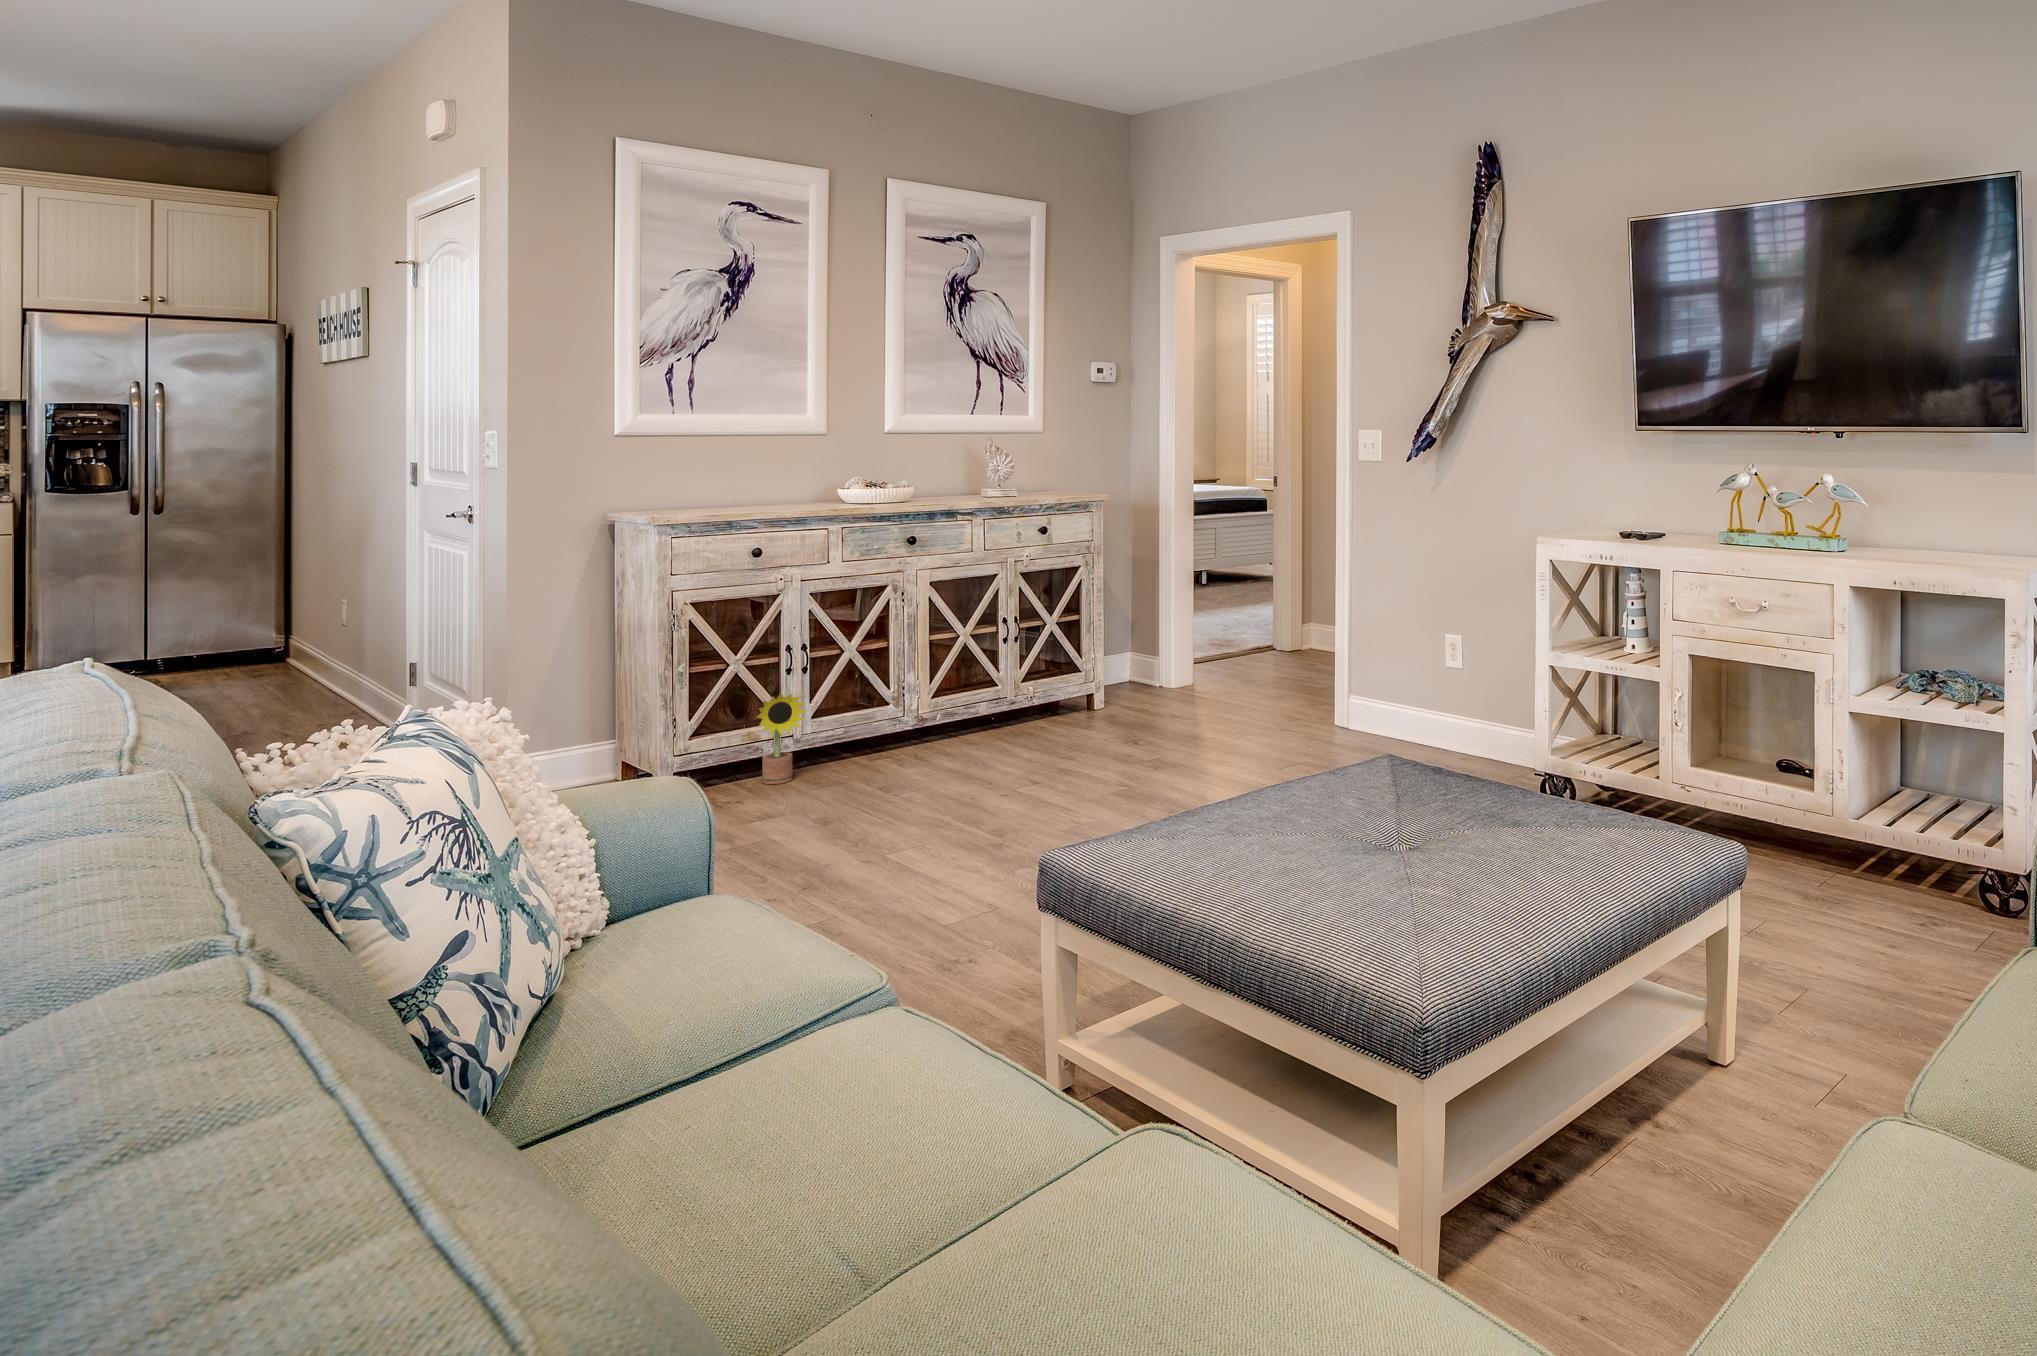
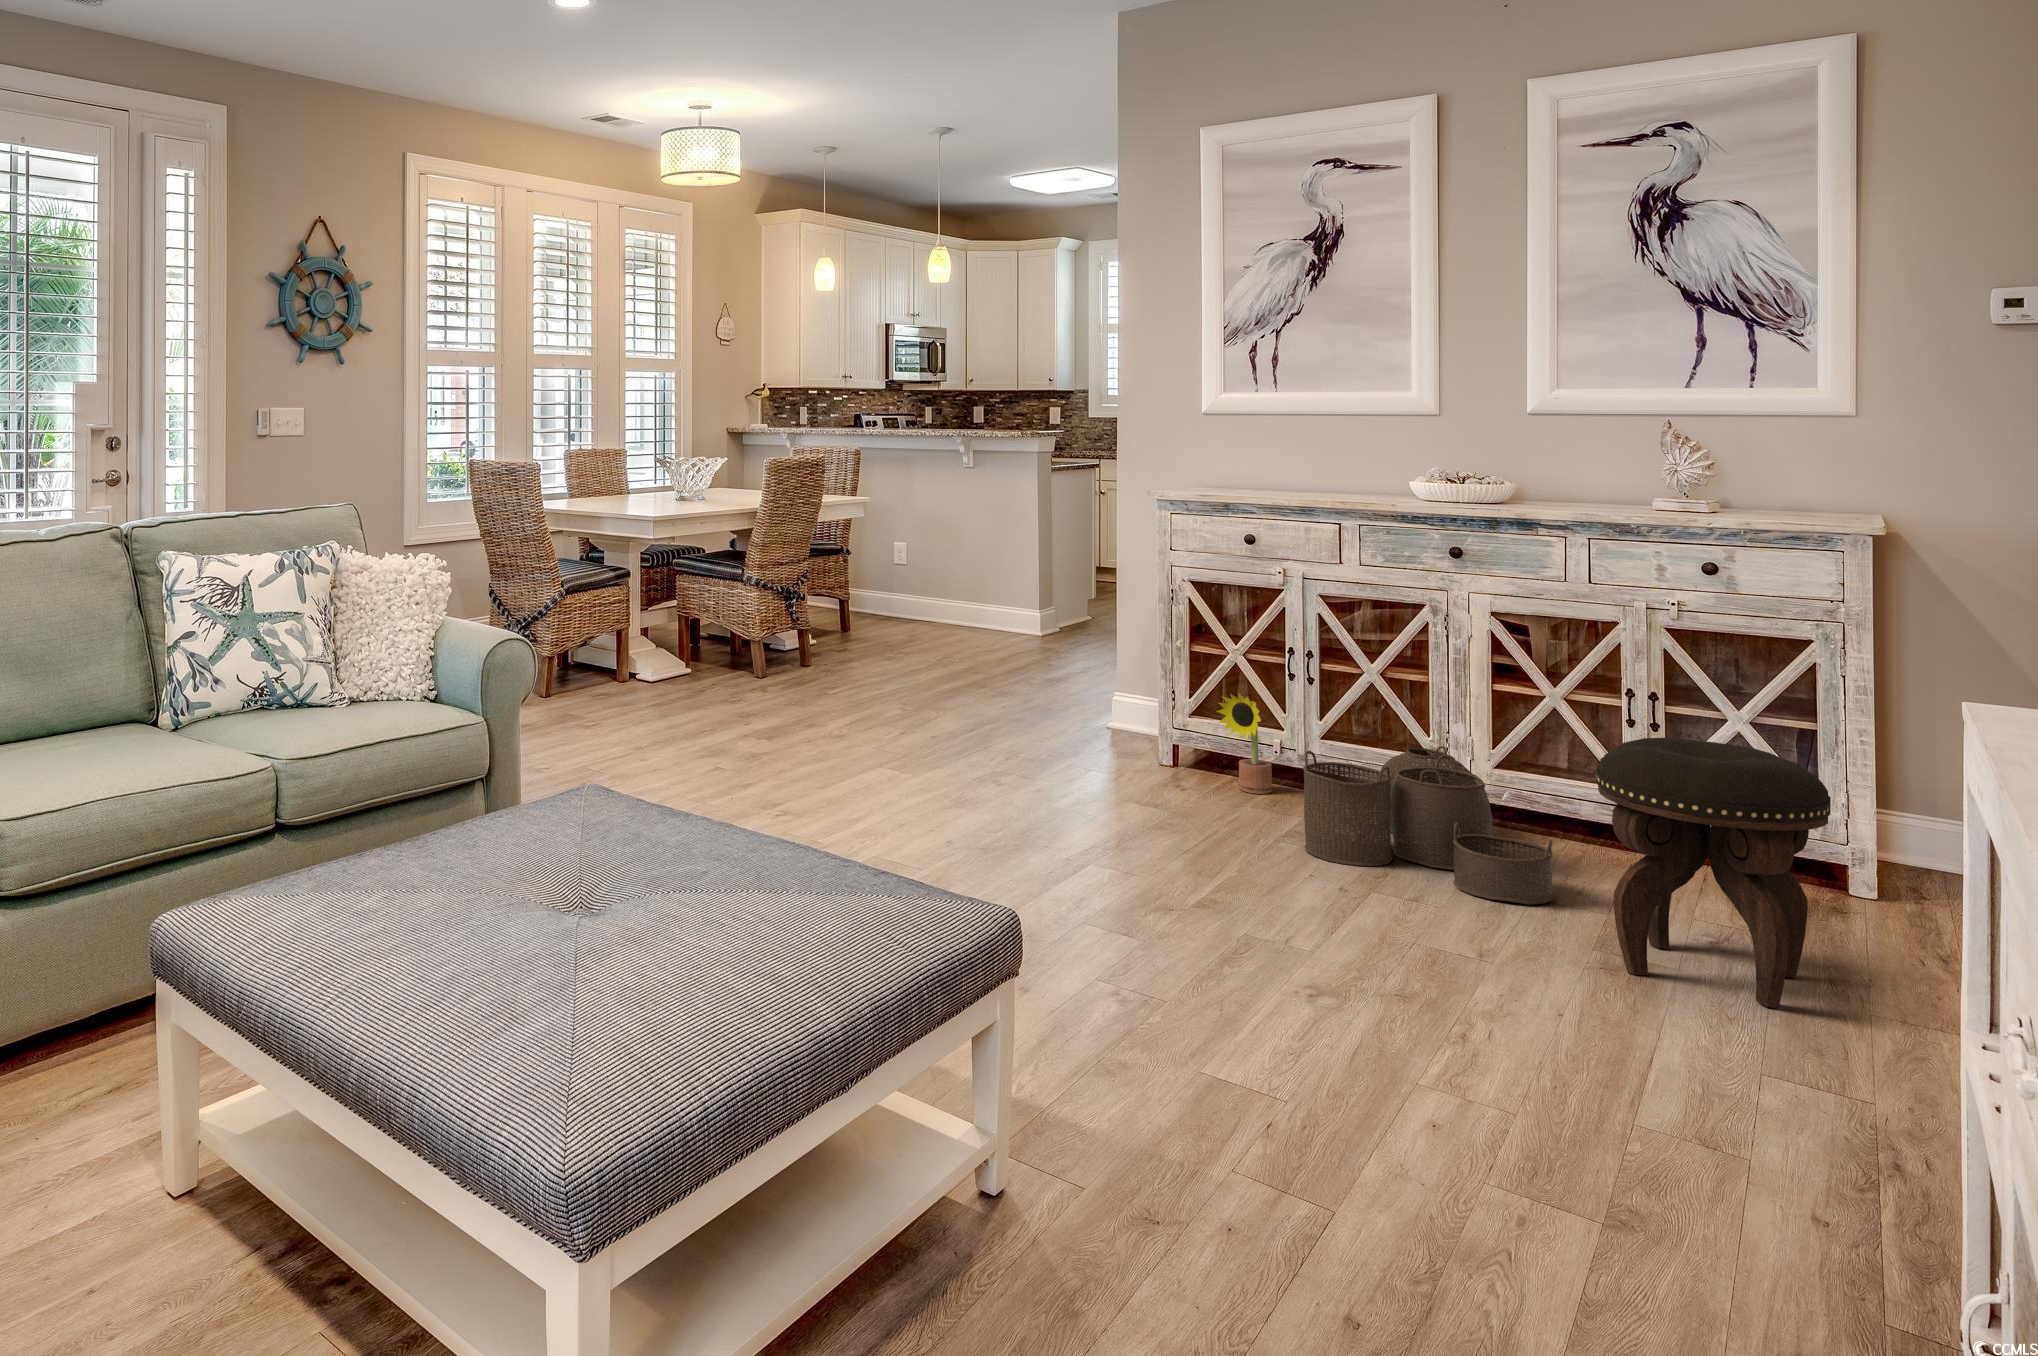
footstool: none [1150,624,1256,768] -> present [1596,738,1831,1008]
woven basket: none [890,689,1088,791] -> present [1303,739,1553,905]

